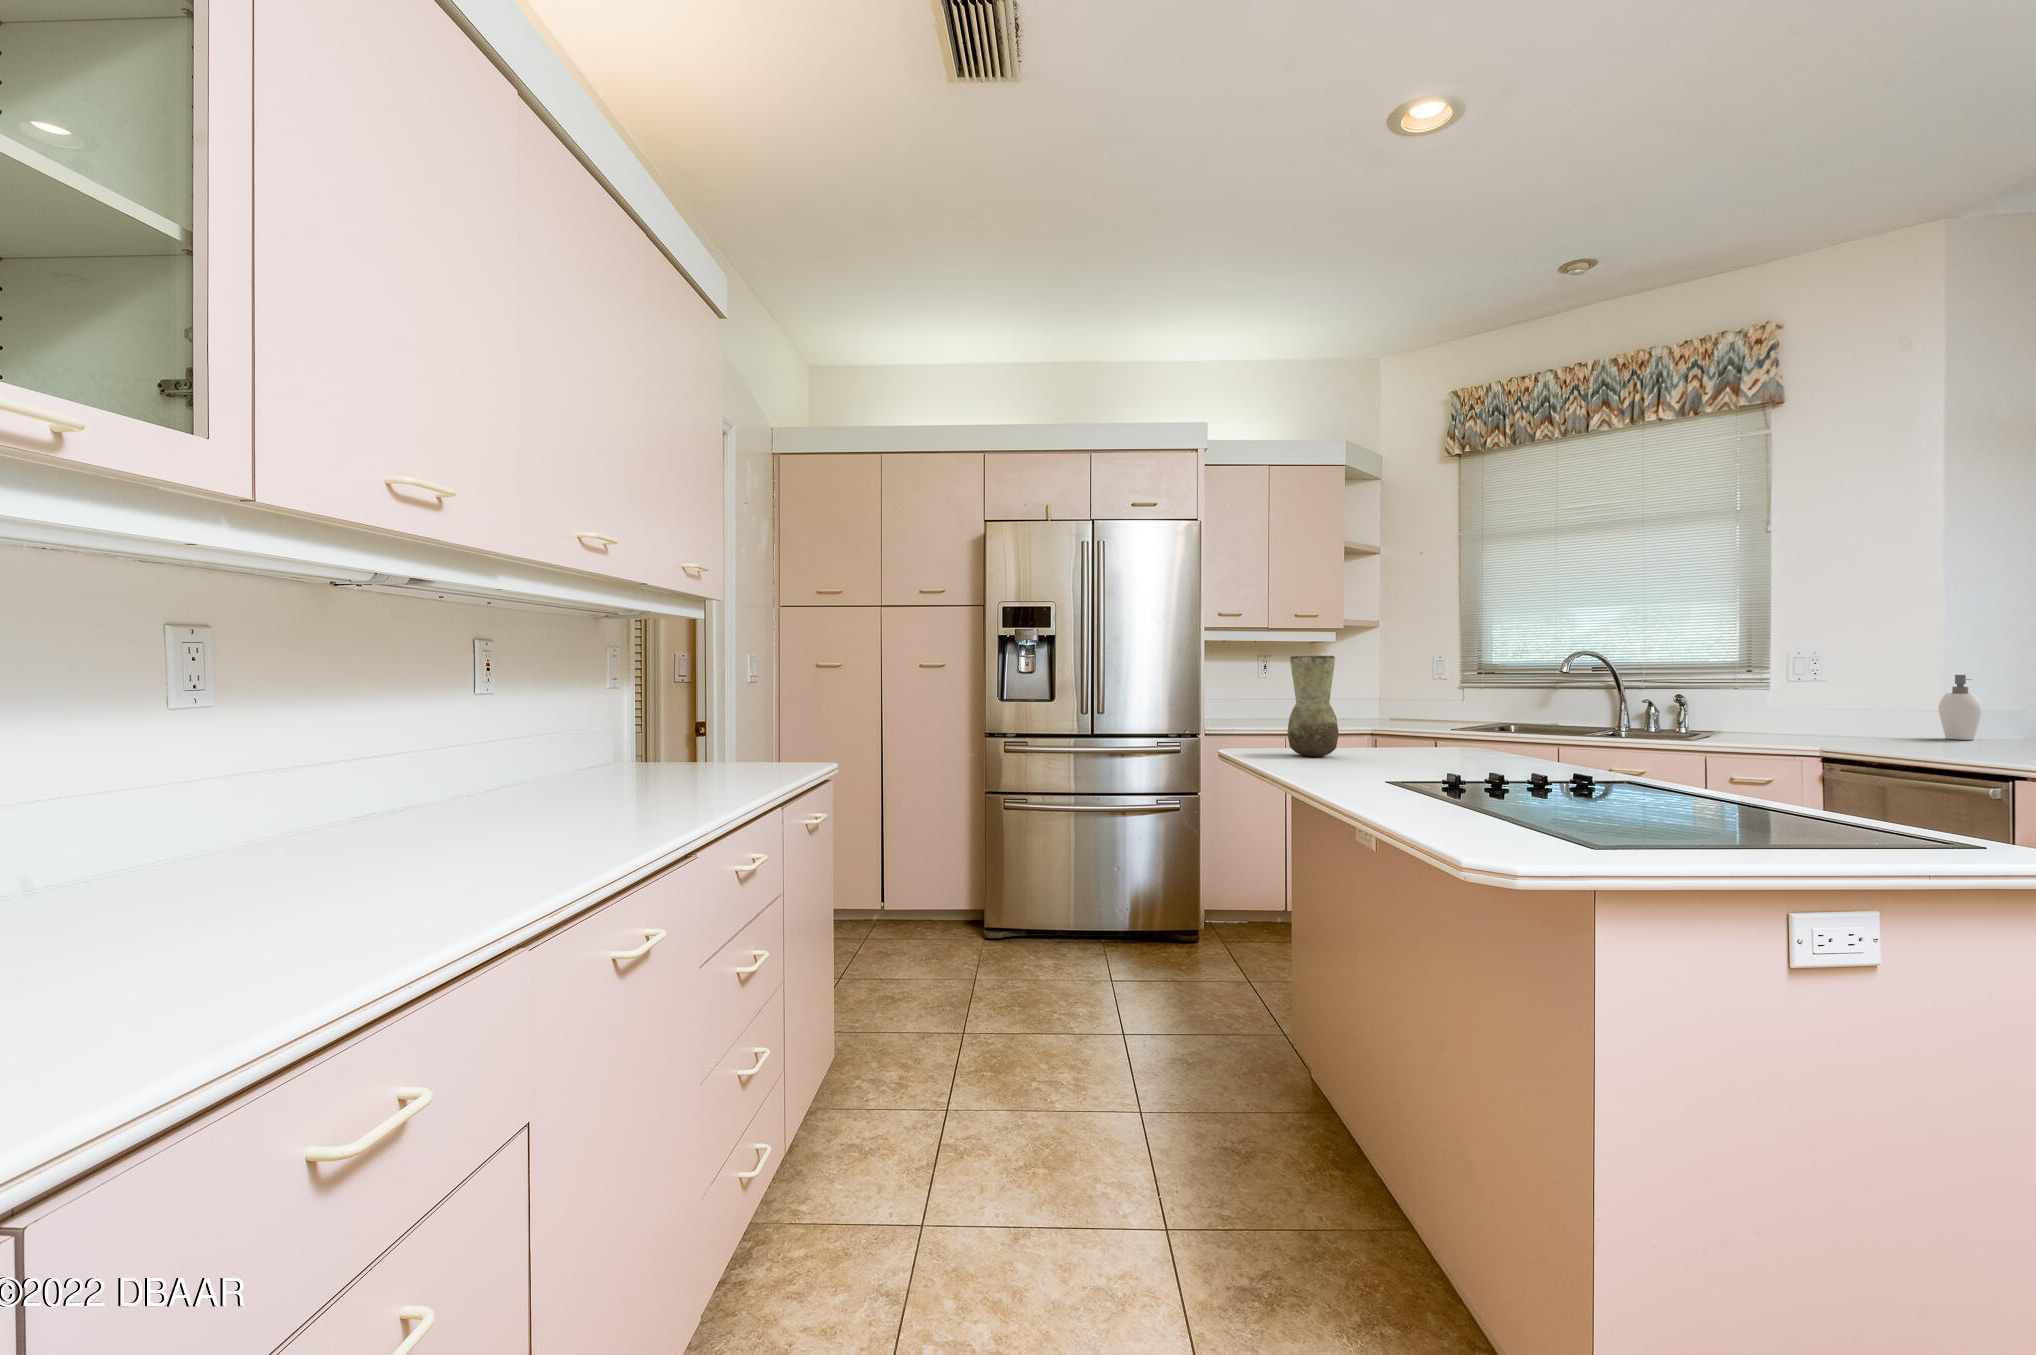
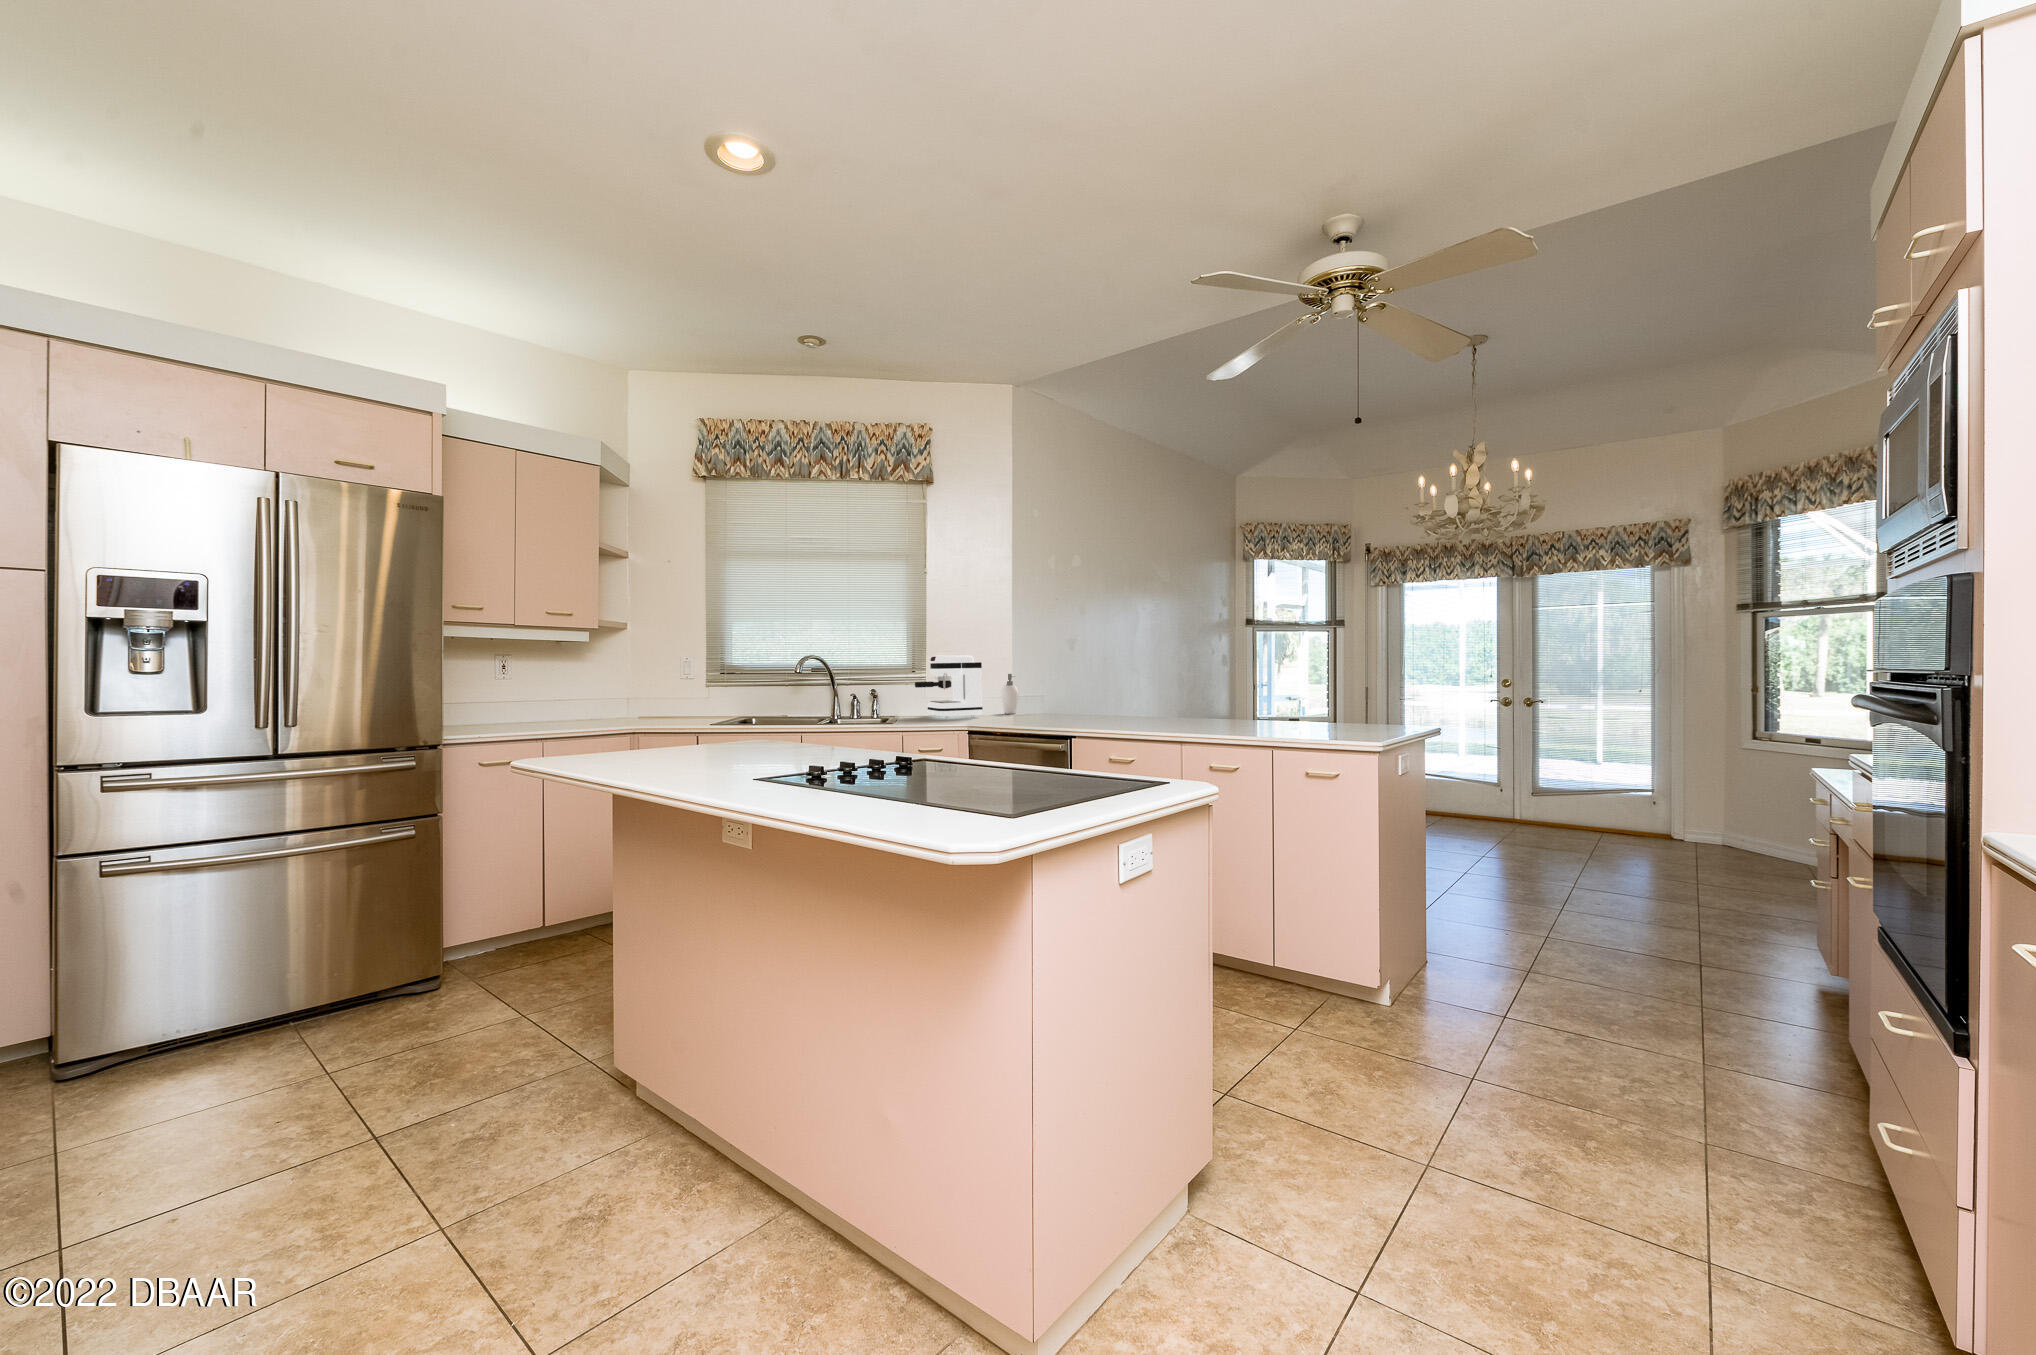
coffee maker: none [1749,645,1884,738] -> present [915,655,983,718]
vase: present [1287,656,1339,757] -> none [657,663,711,767]

